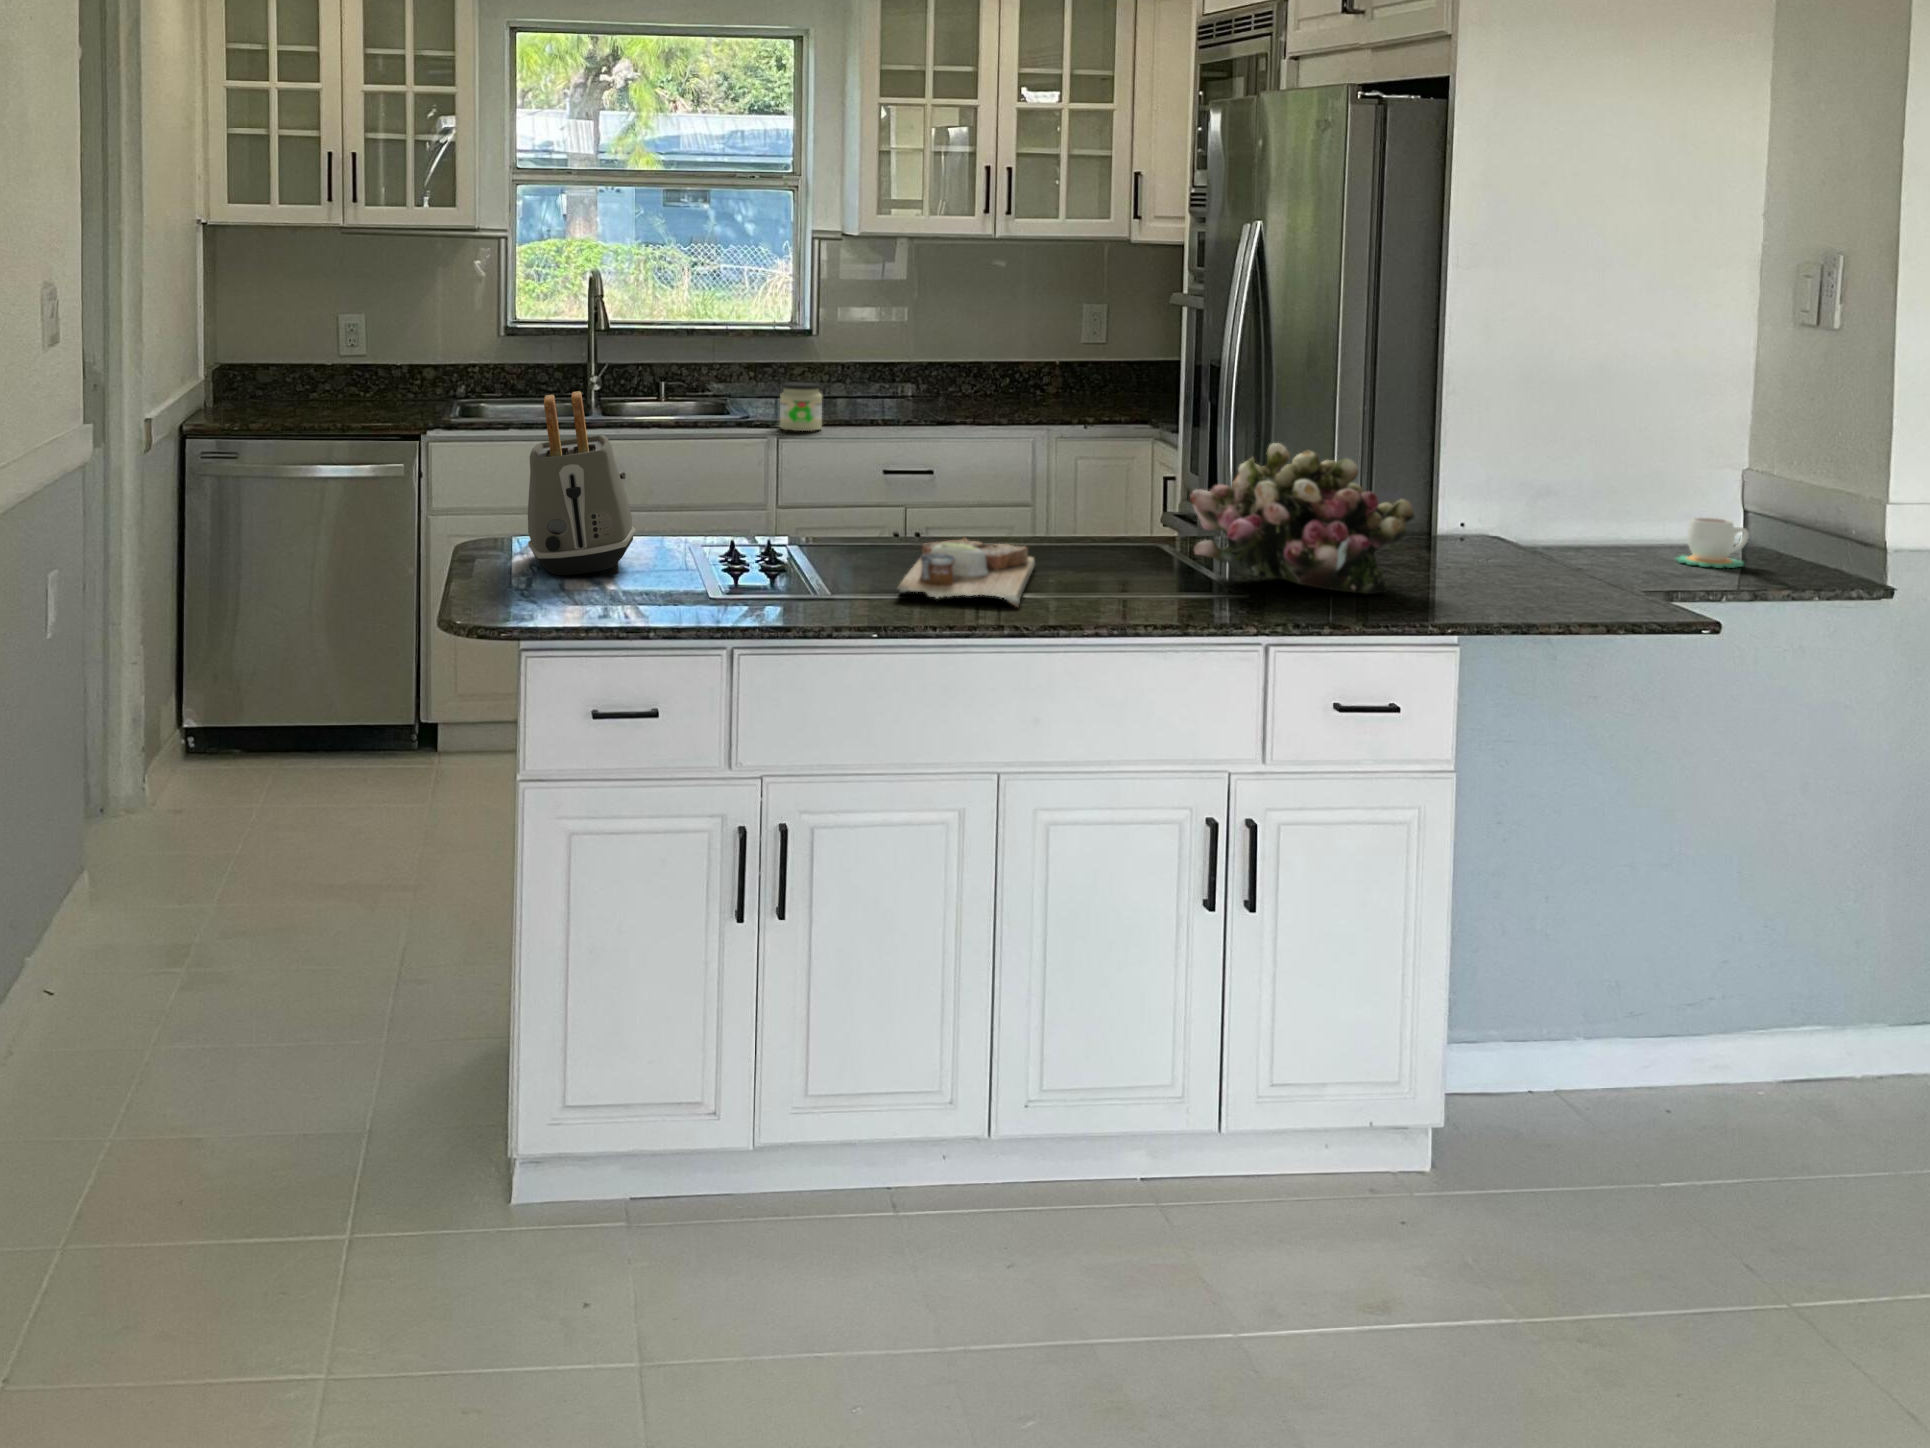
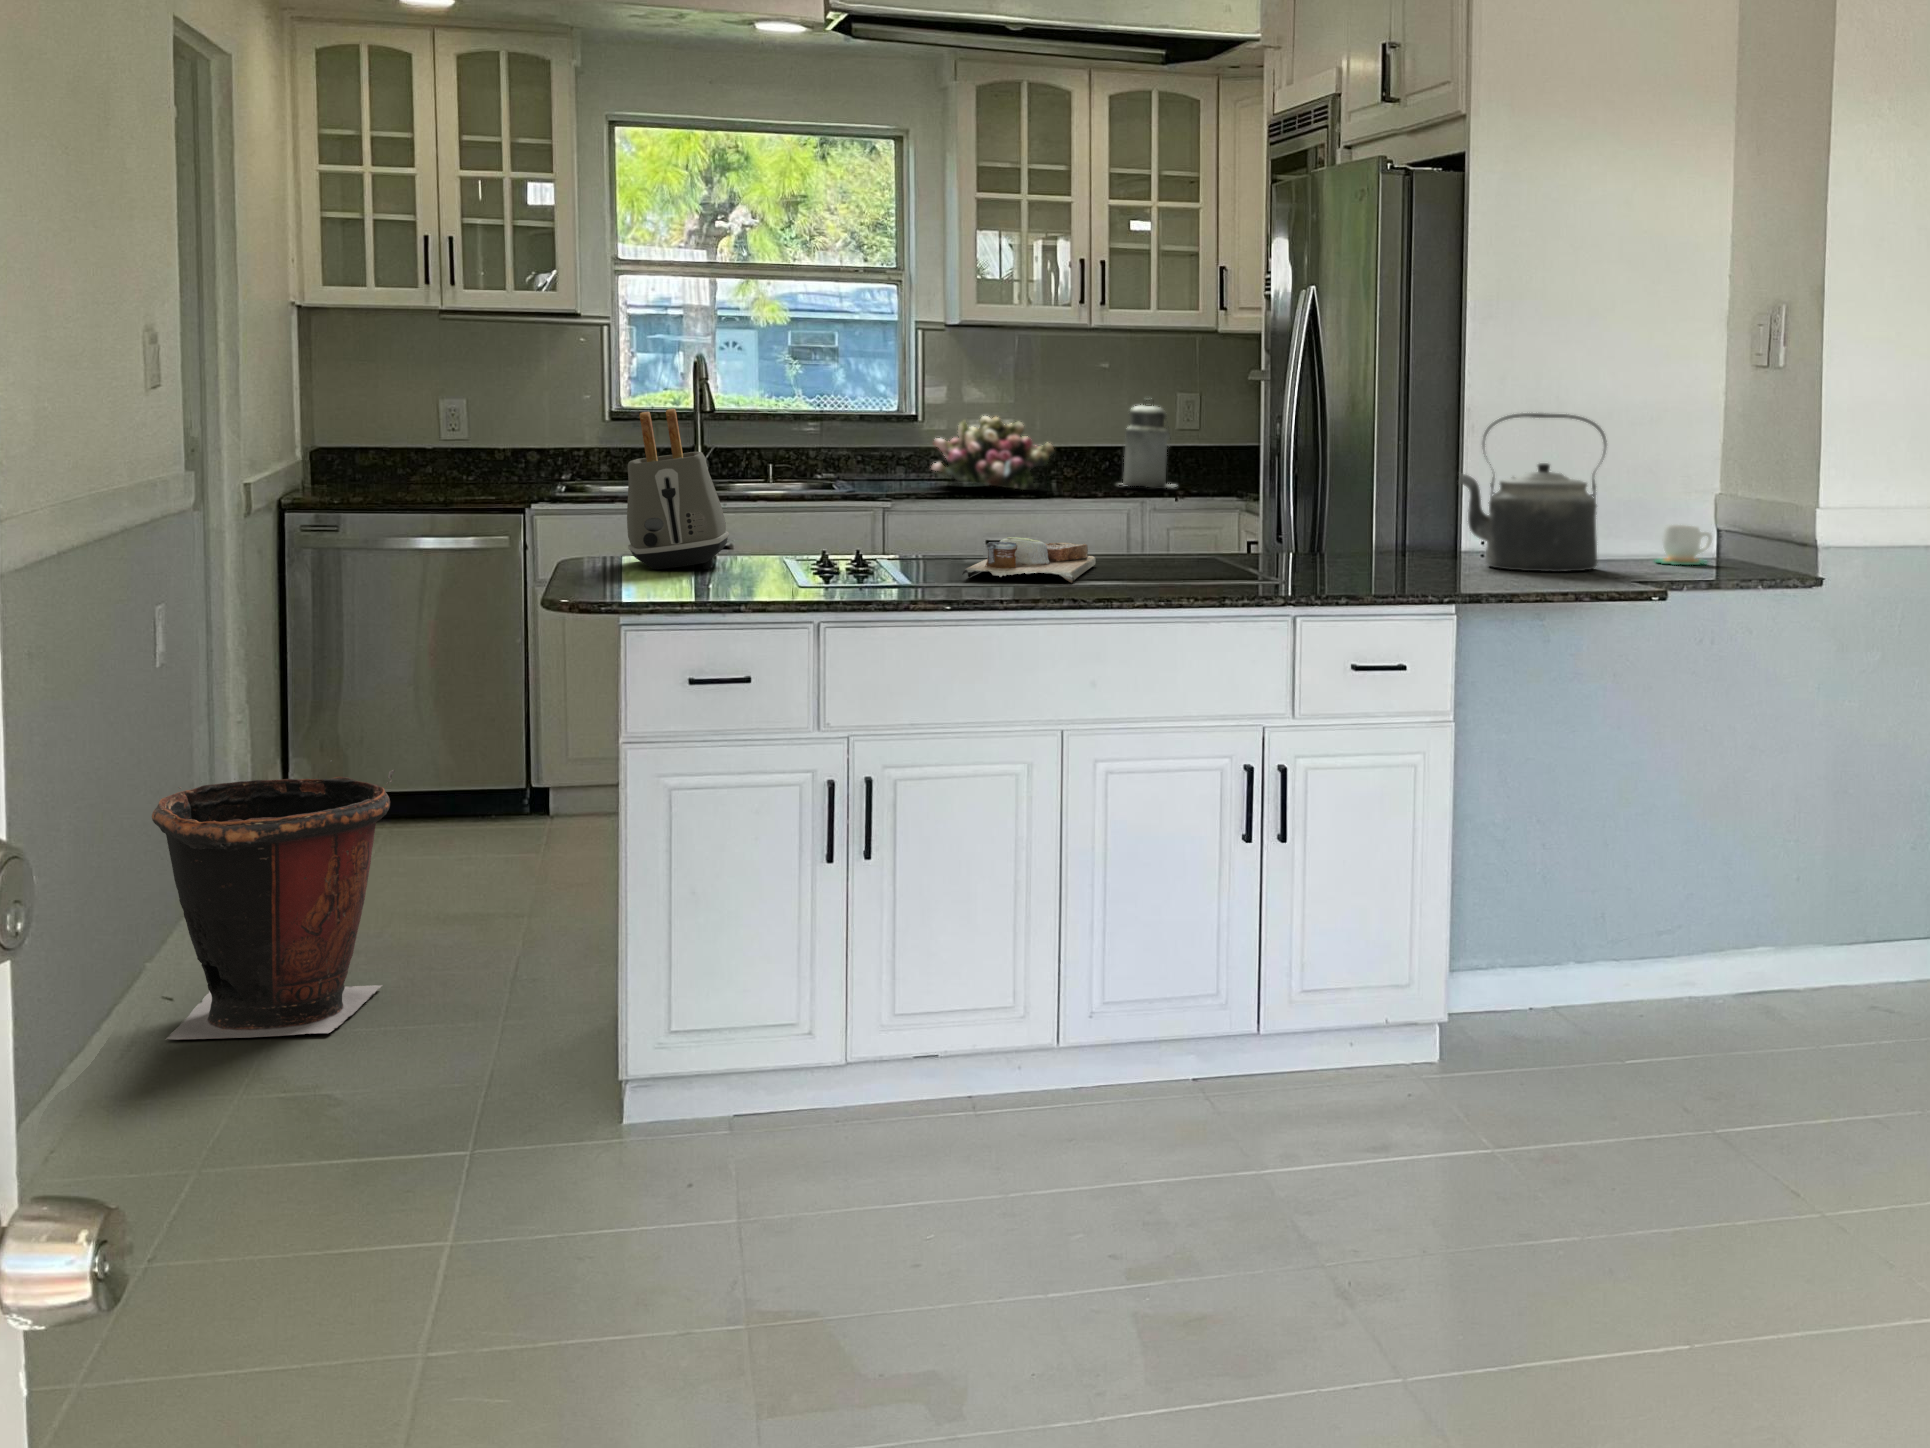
canister: none [1015,314,1081,410] -> present [1123,405,1174,488]
jar: present [780,382,822,431] -> none [885,458,927,502]
kettle: none [1450,393,1632,583] -> present [1459,413,1607,572]
flower arrangement: present [1190,443,1414,594] -> present [932,416,1054,490]
waste bin: none [41,739,283,1047] -> present [152,770,395,1040]

